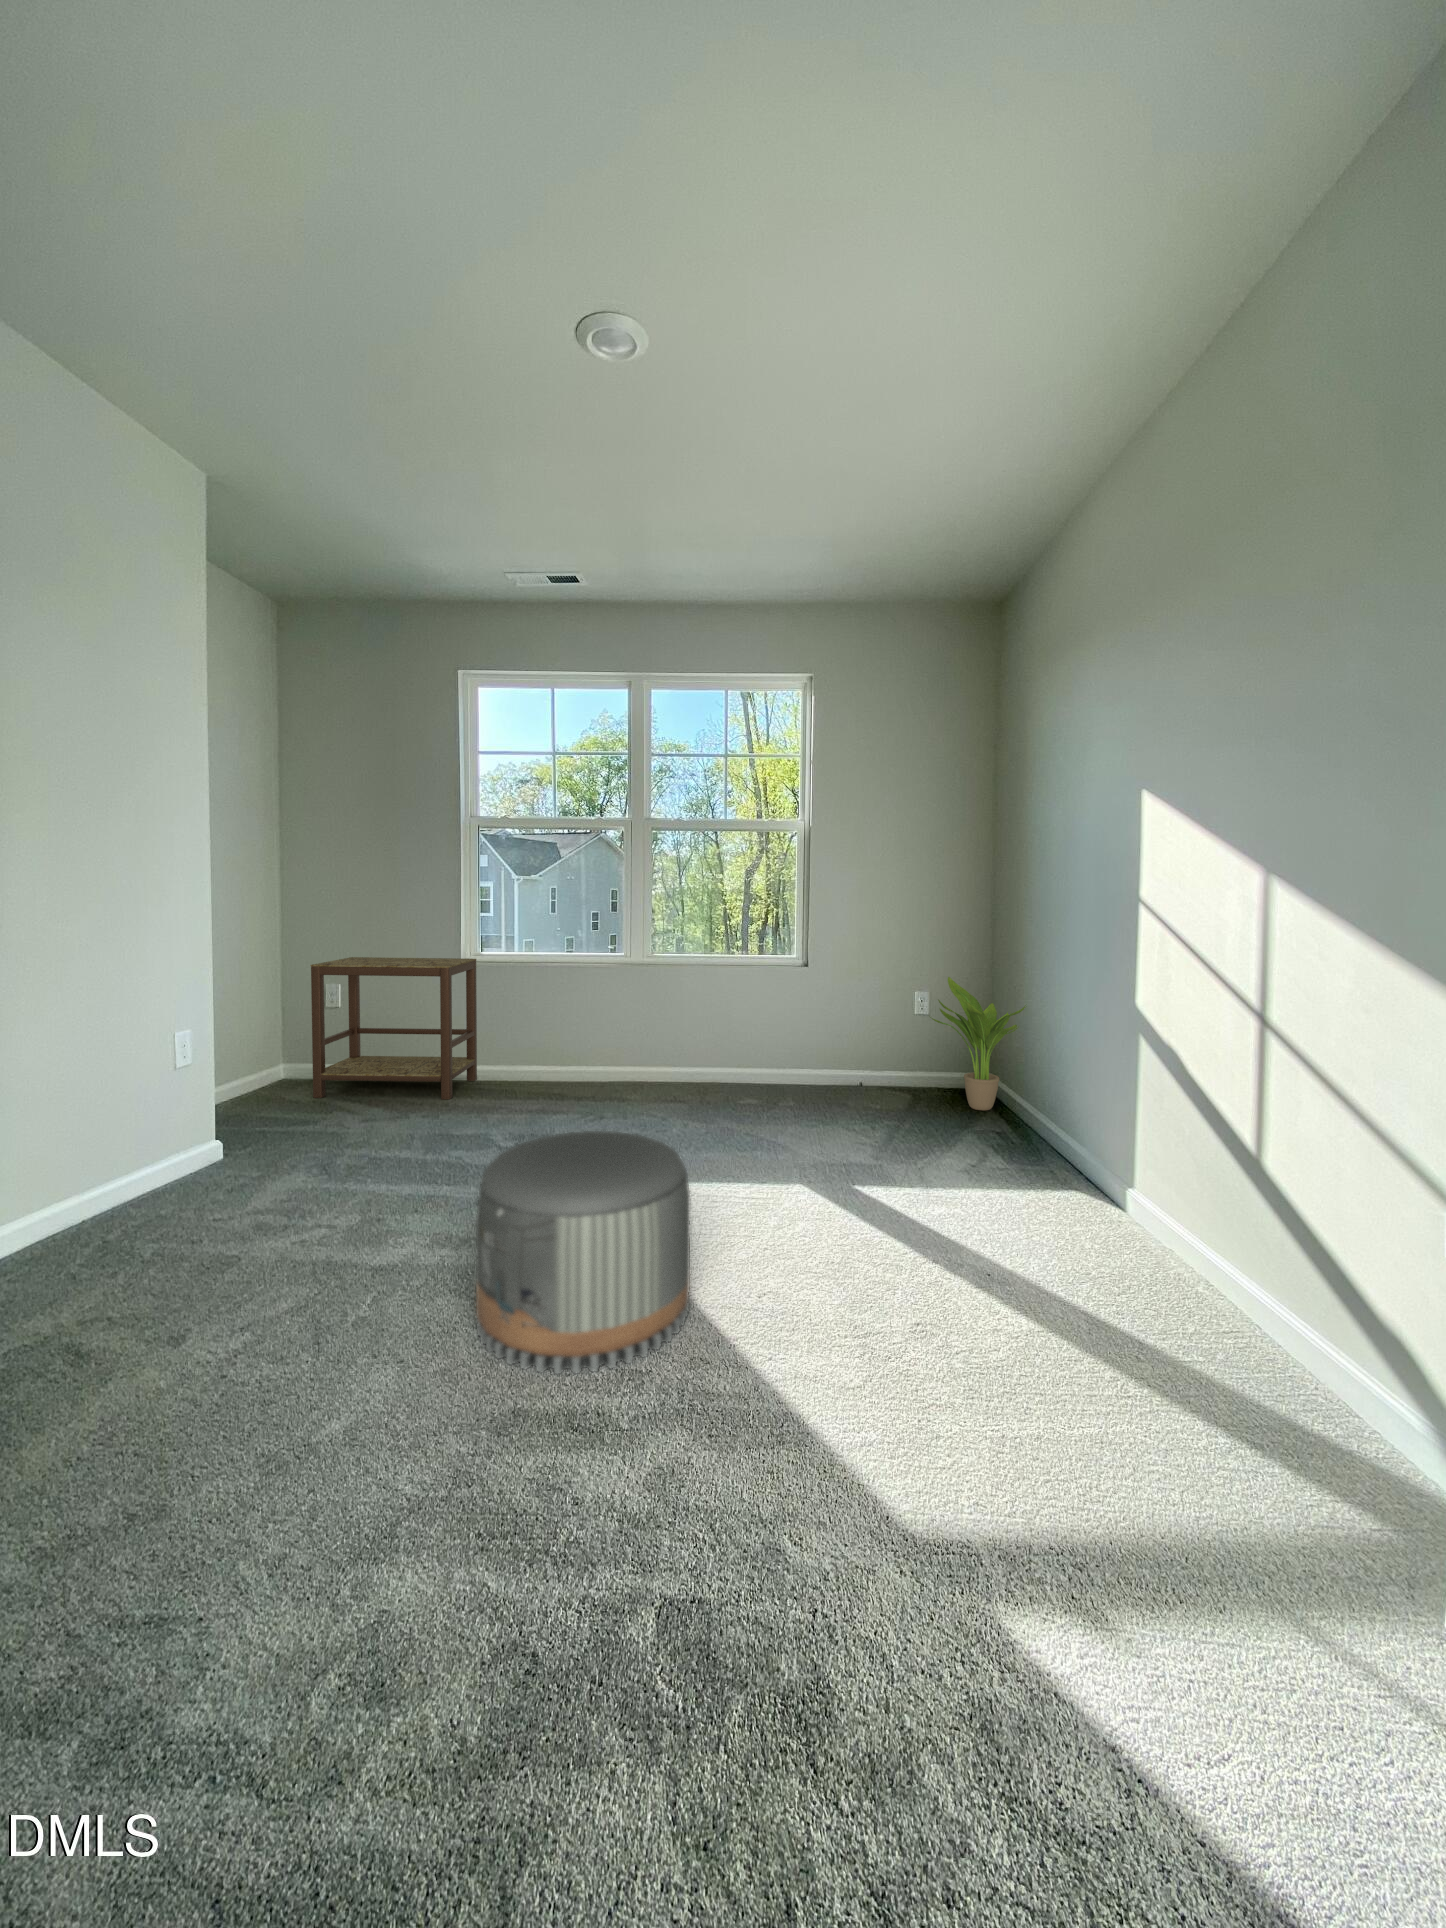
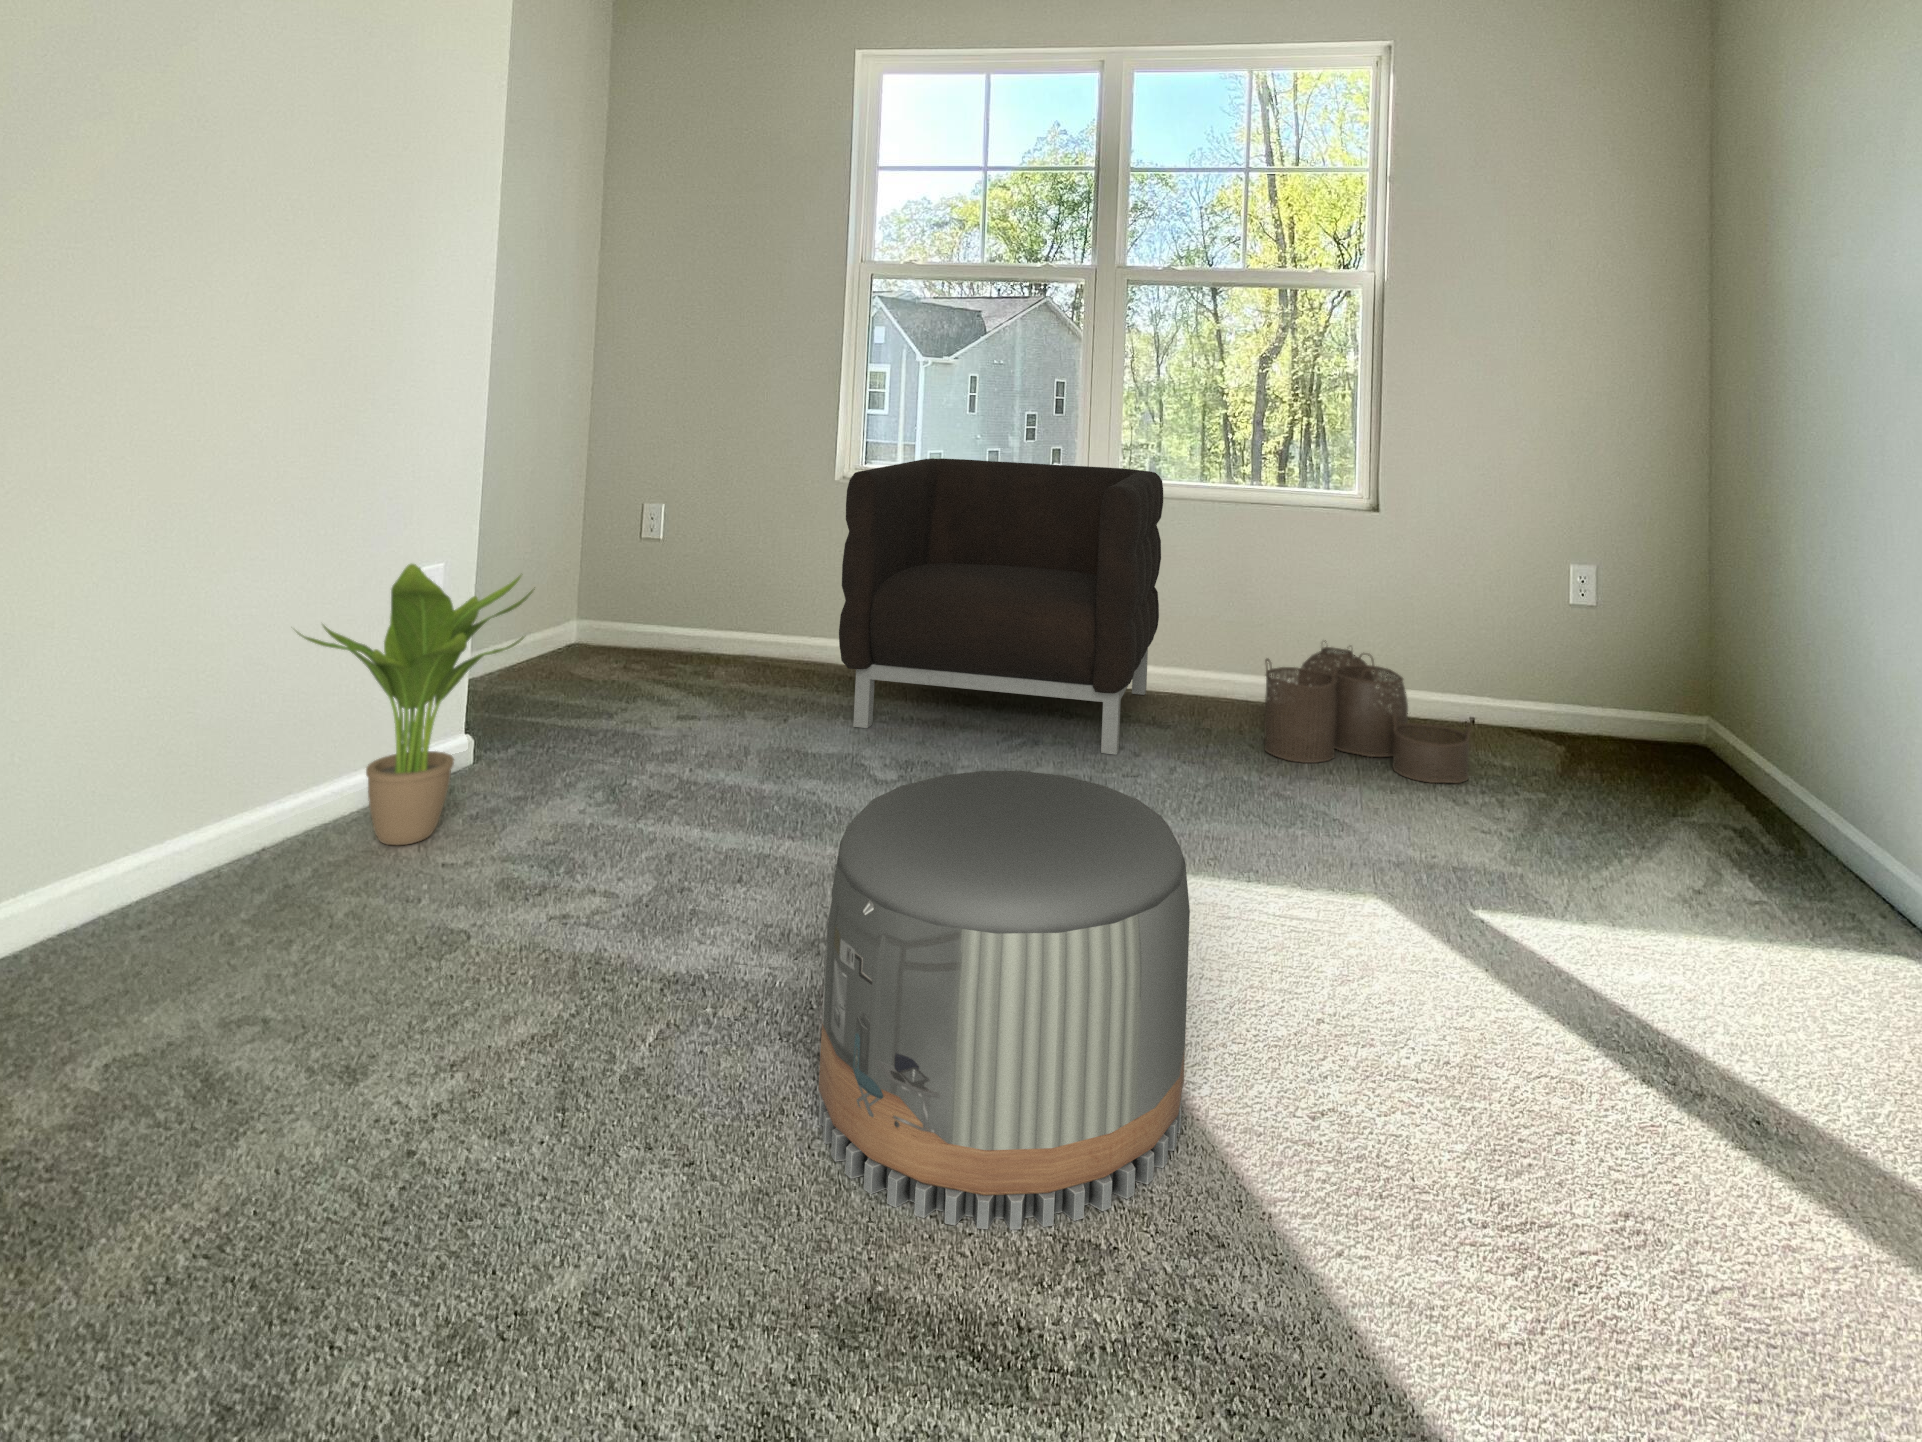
armchair: none [472,944,683,1123] -> present [839,458,1163,755]
side table: present [310,957,477,1099] -> none [612,468,855,691]
potted plant: present [930,977,1026,1110] -> present [297,564,535,845]
woven basket: none [747,1045,869,1124] -> present [1264,641,1471,784]

